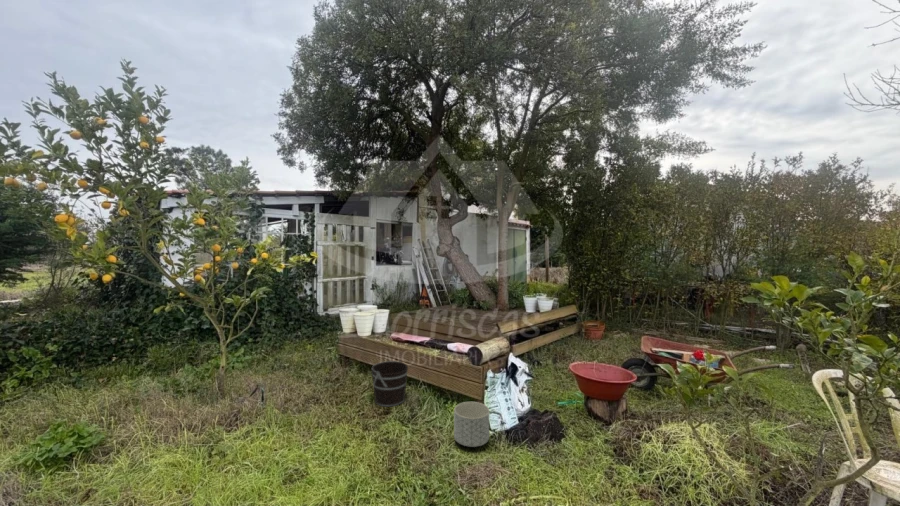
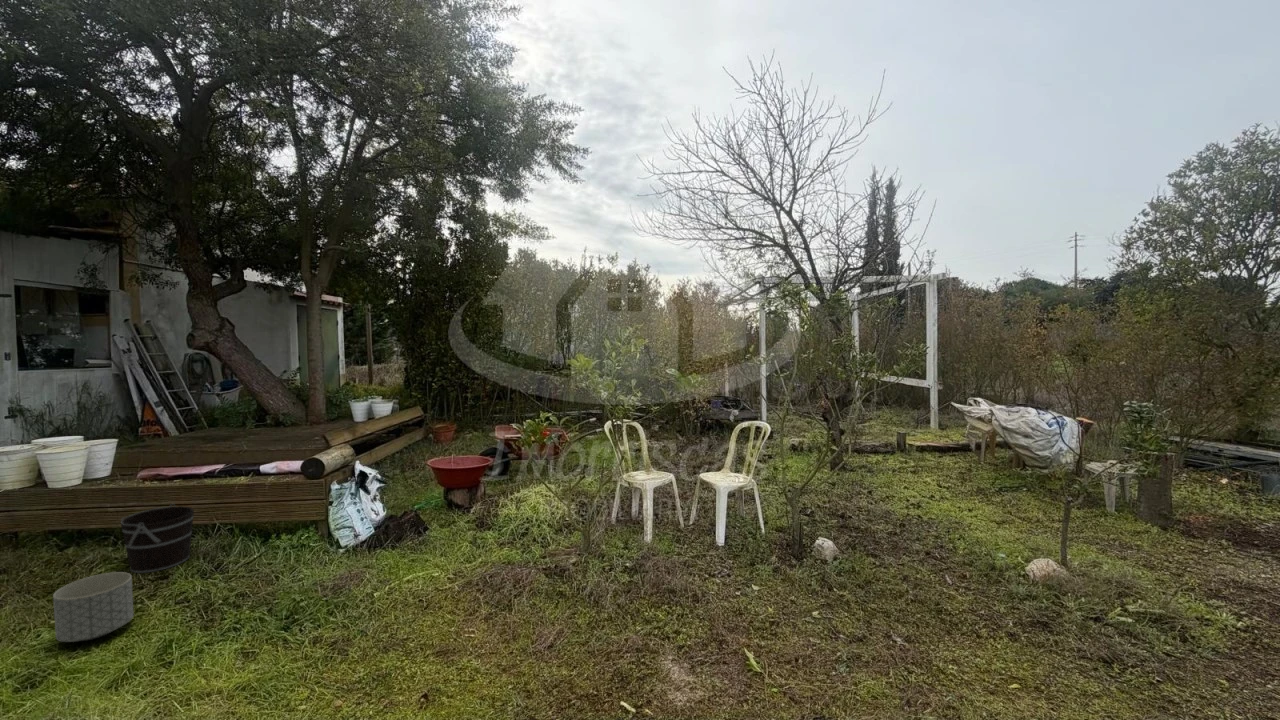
planter: present [454,402,489,447] -> present [53,572,133,642]

